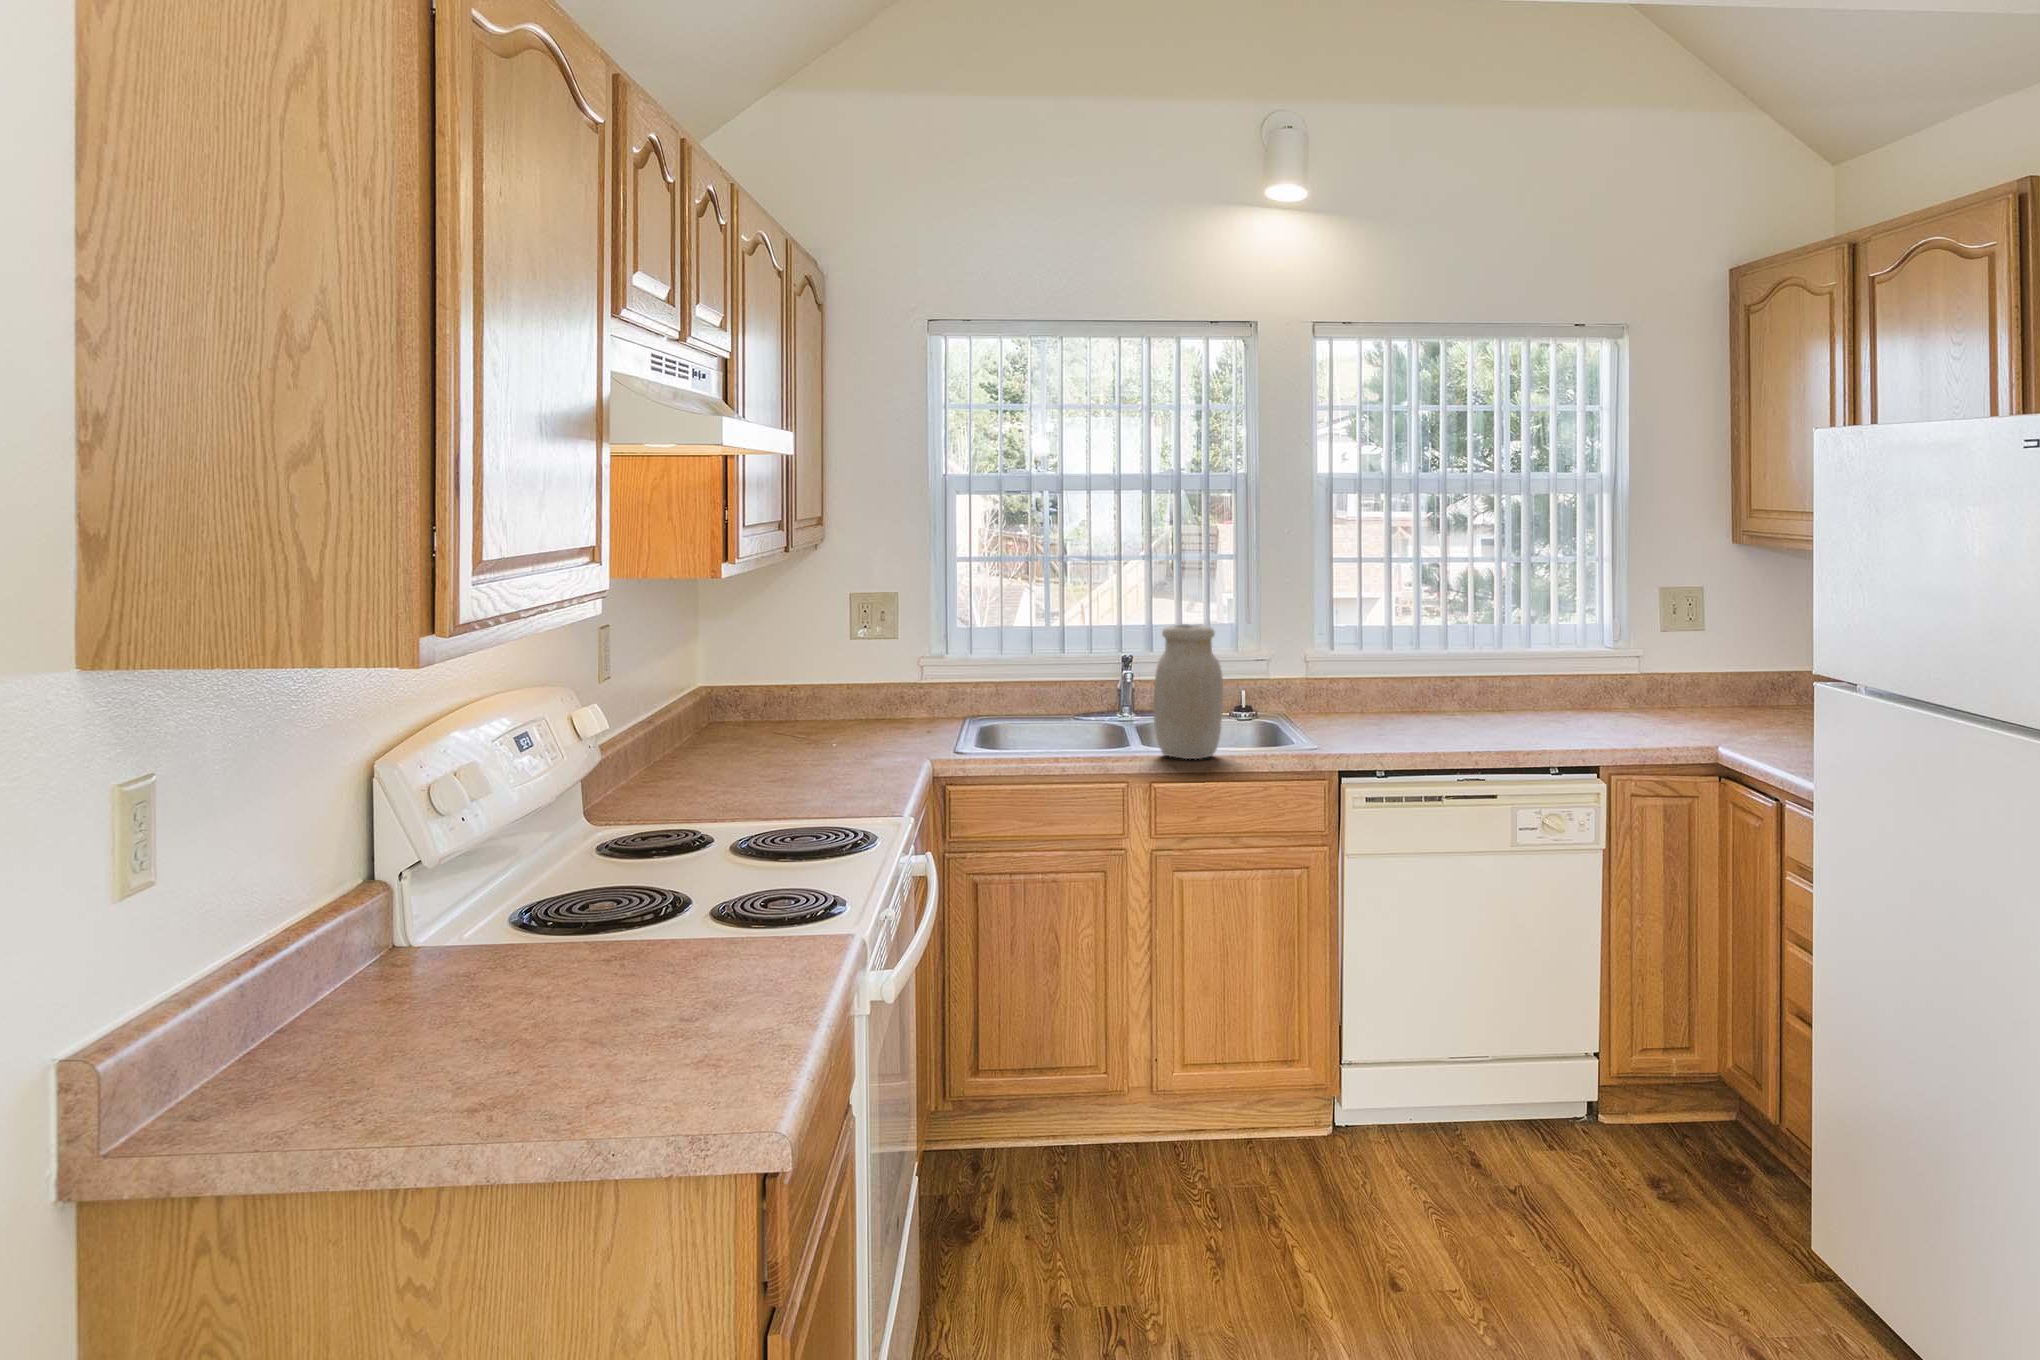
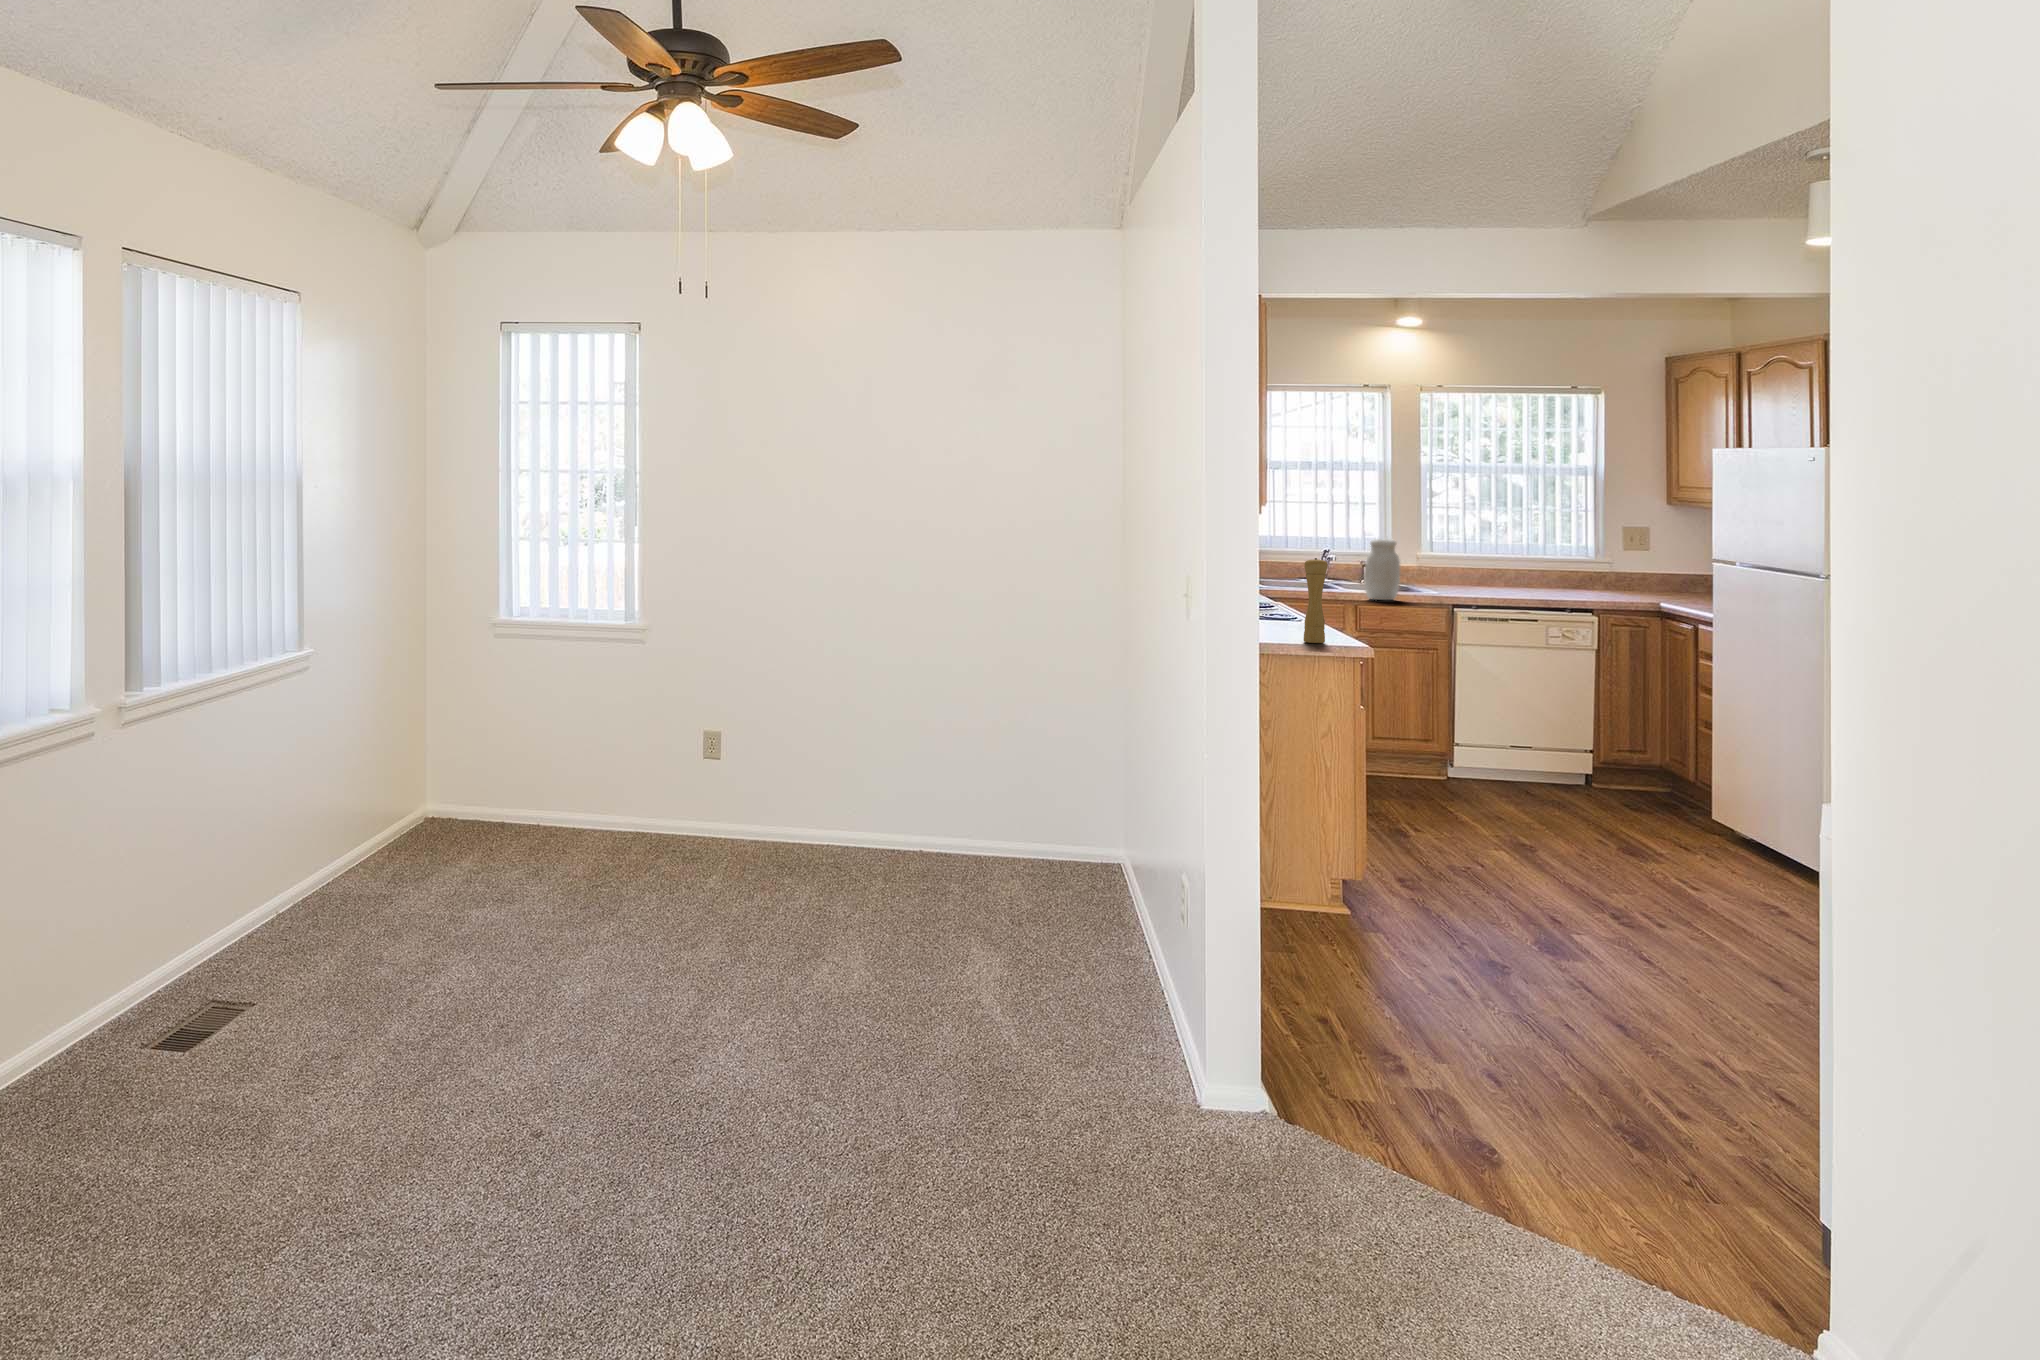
pepper mill: none [550,783,632,1091] -> present [1304,558,1328,643]

